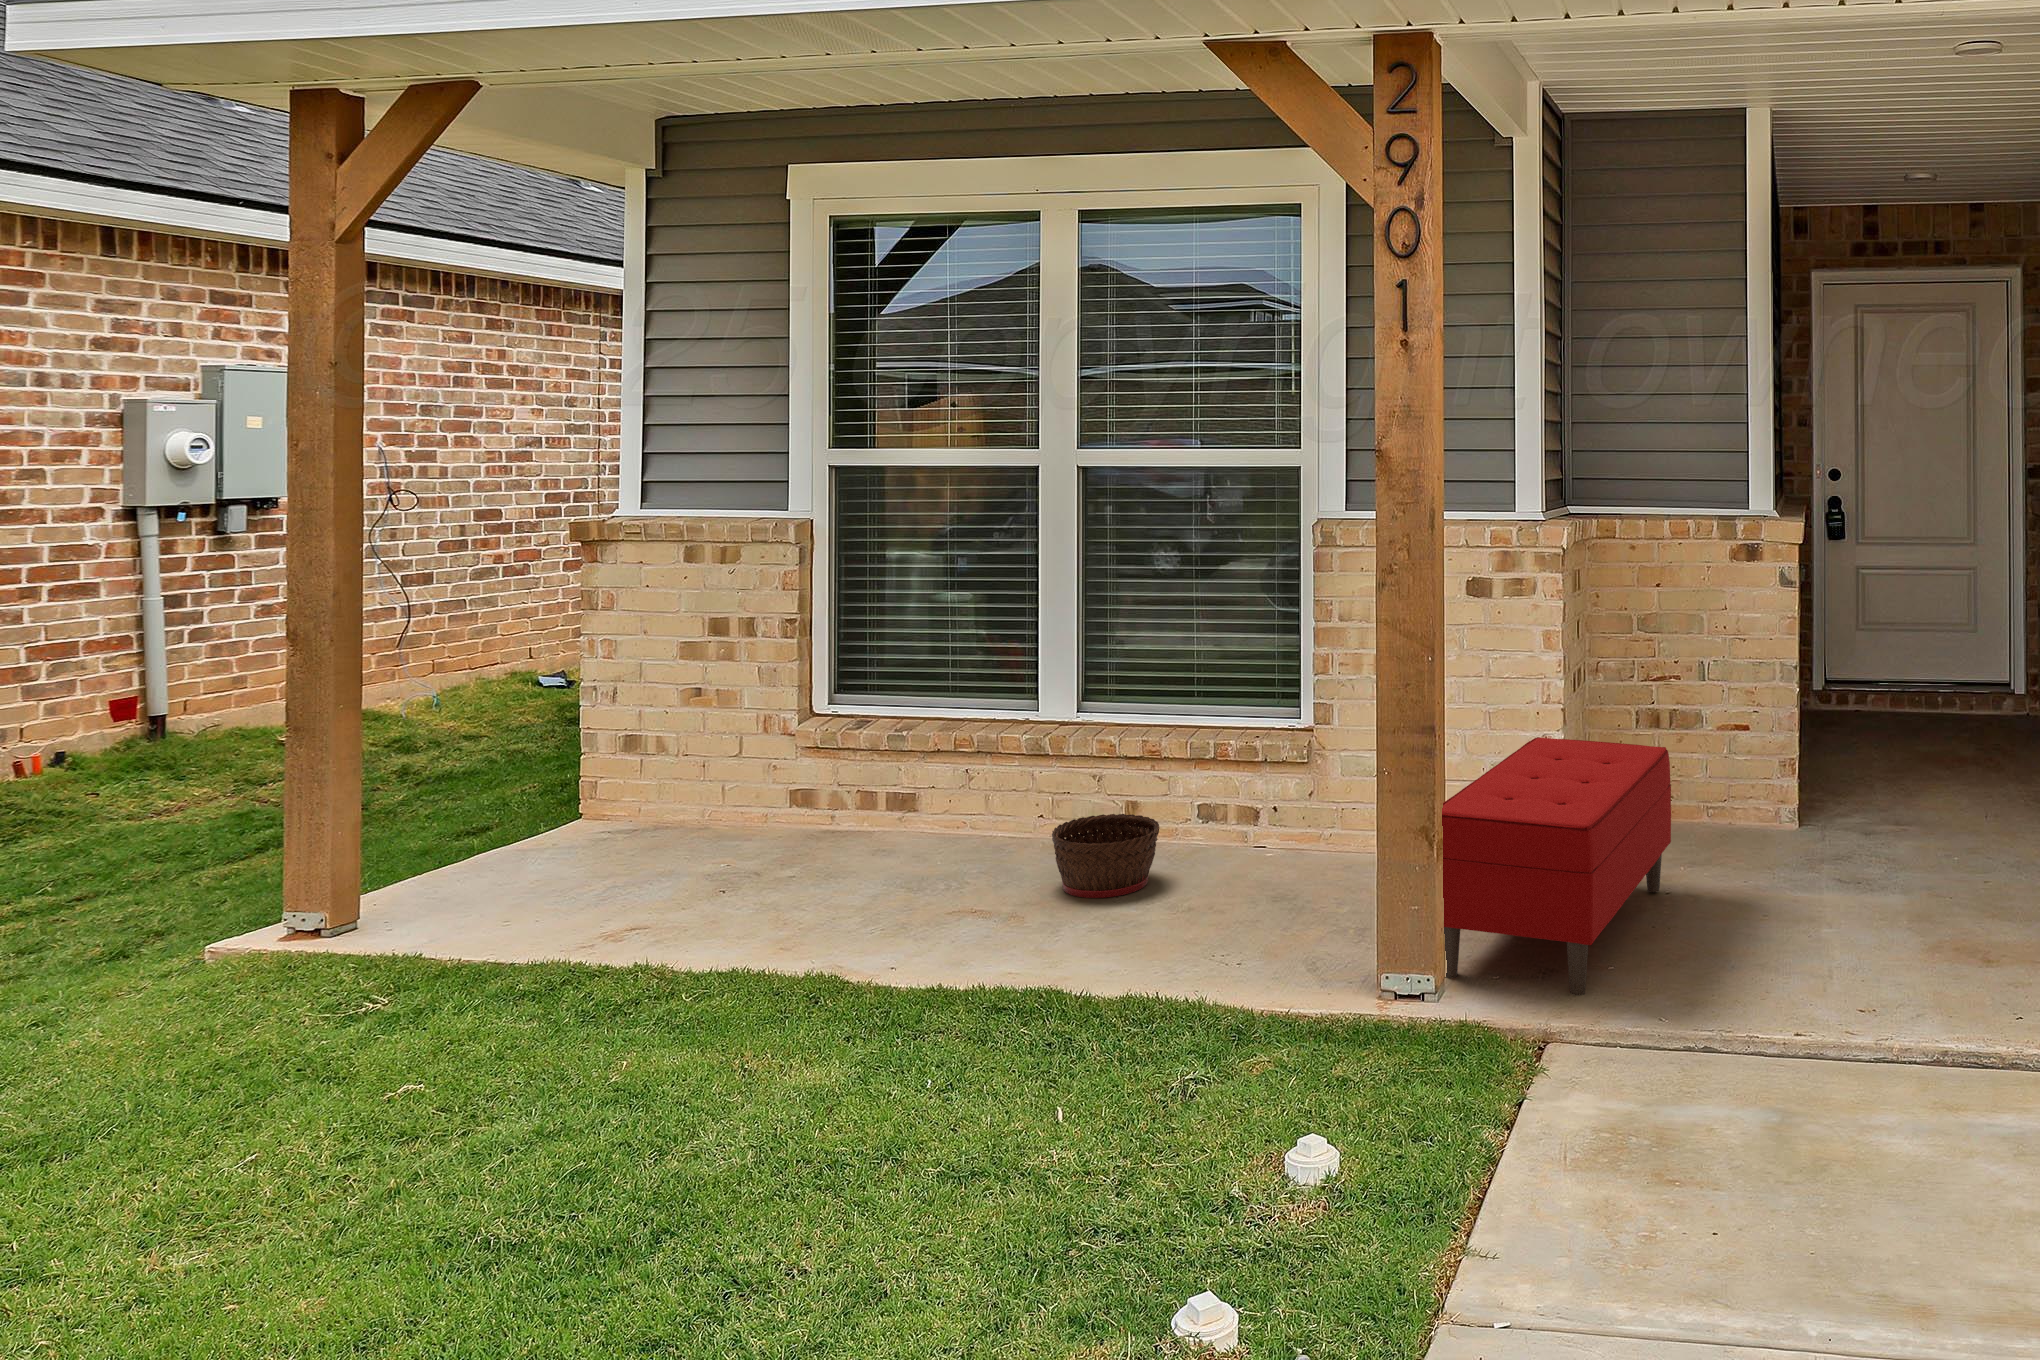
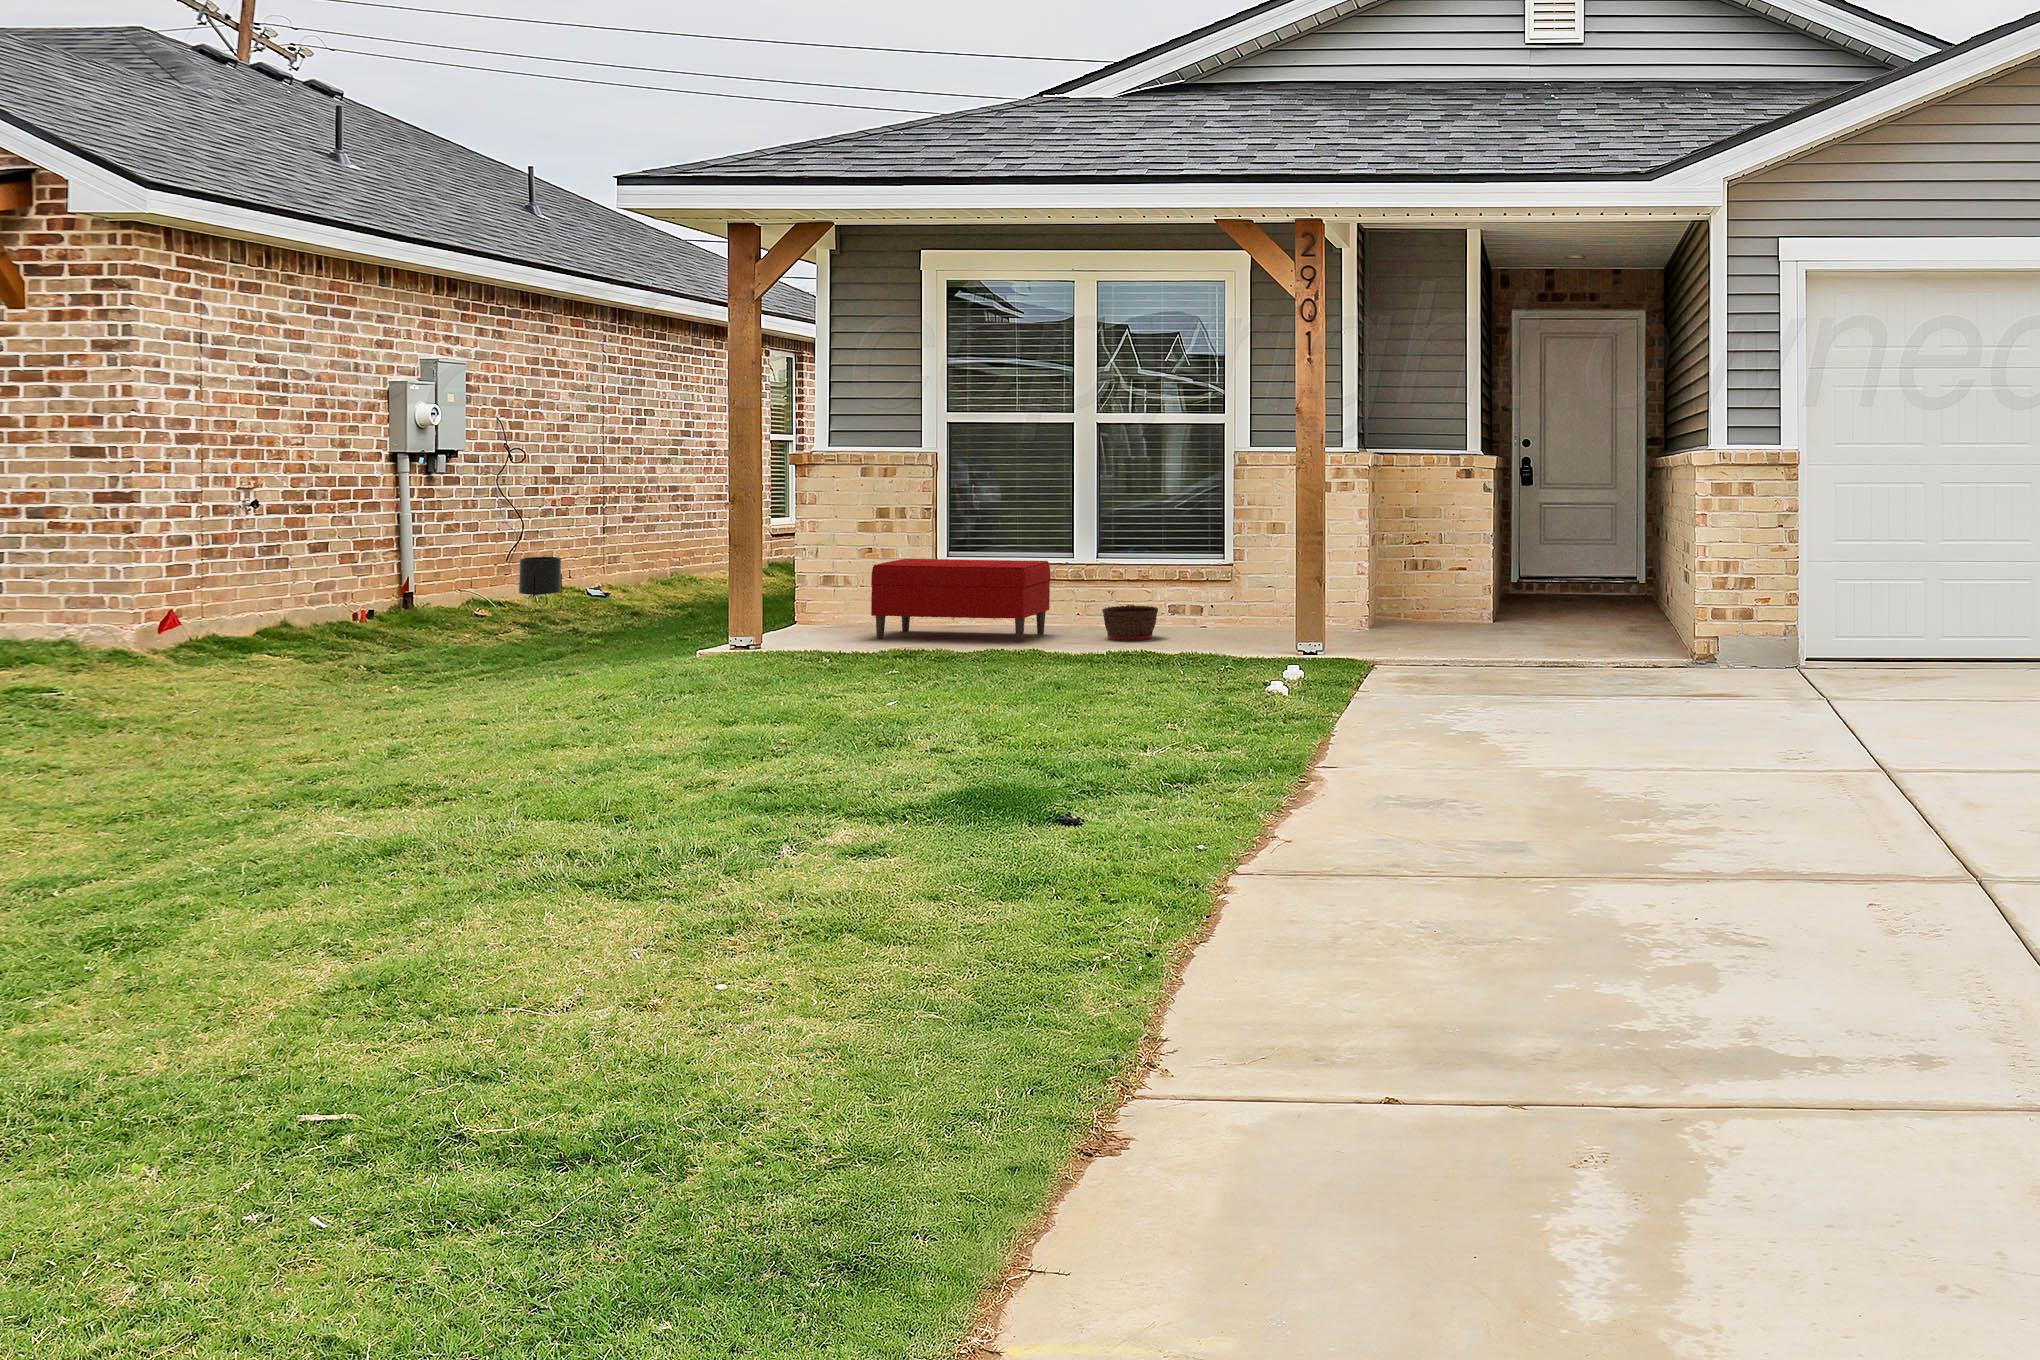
planter: none [448,627,510,708] -> present [519,557,562,613]
bench: present [1442,737,1671,996] -> present [871,559,1050,642]

